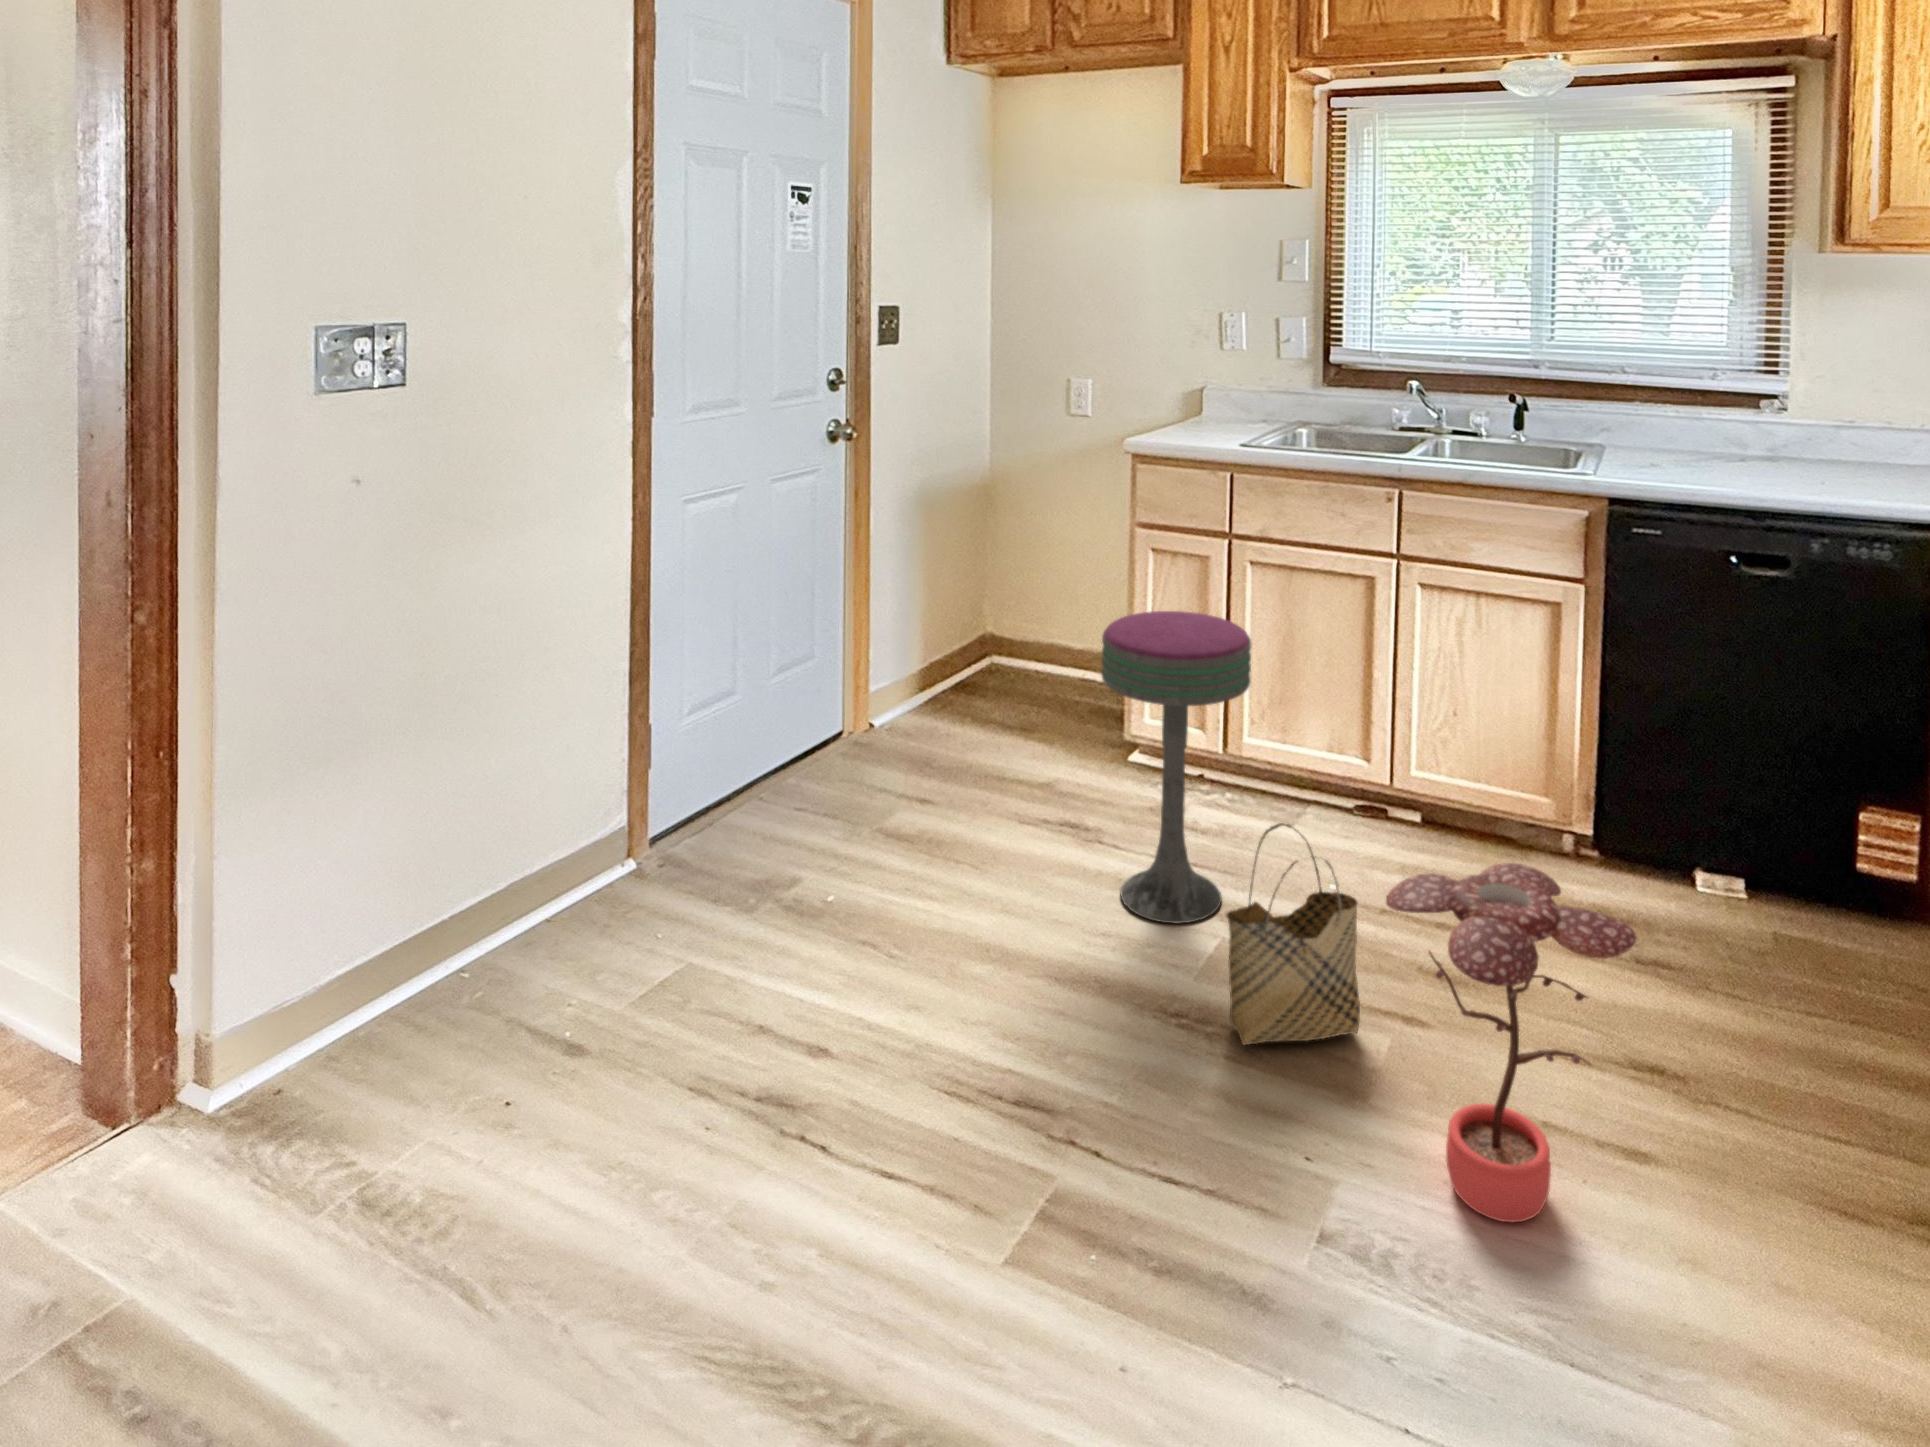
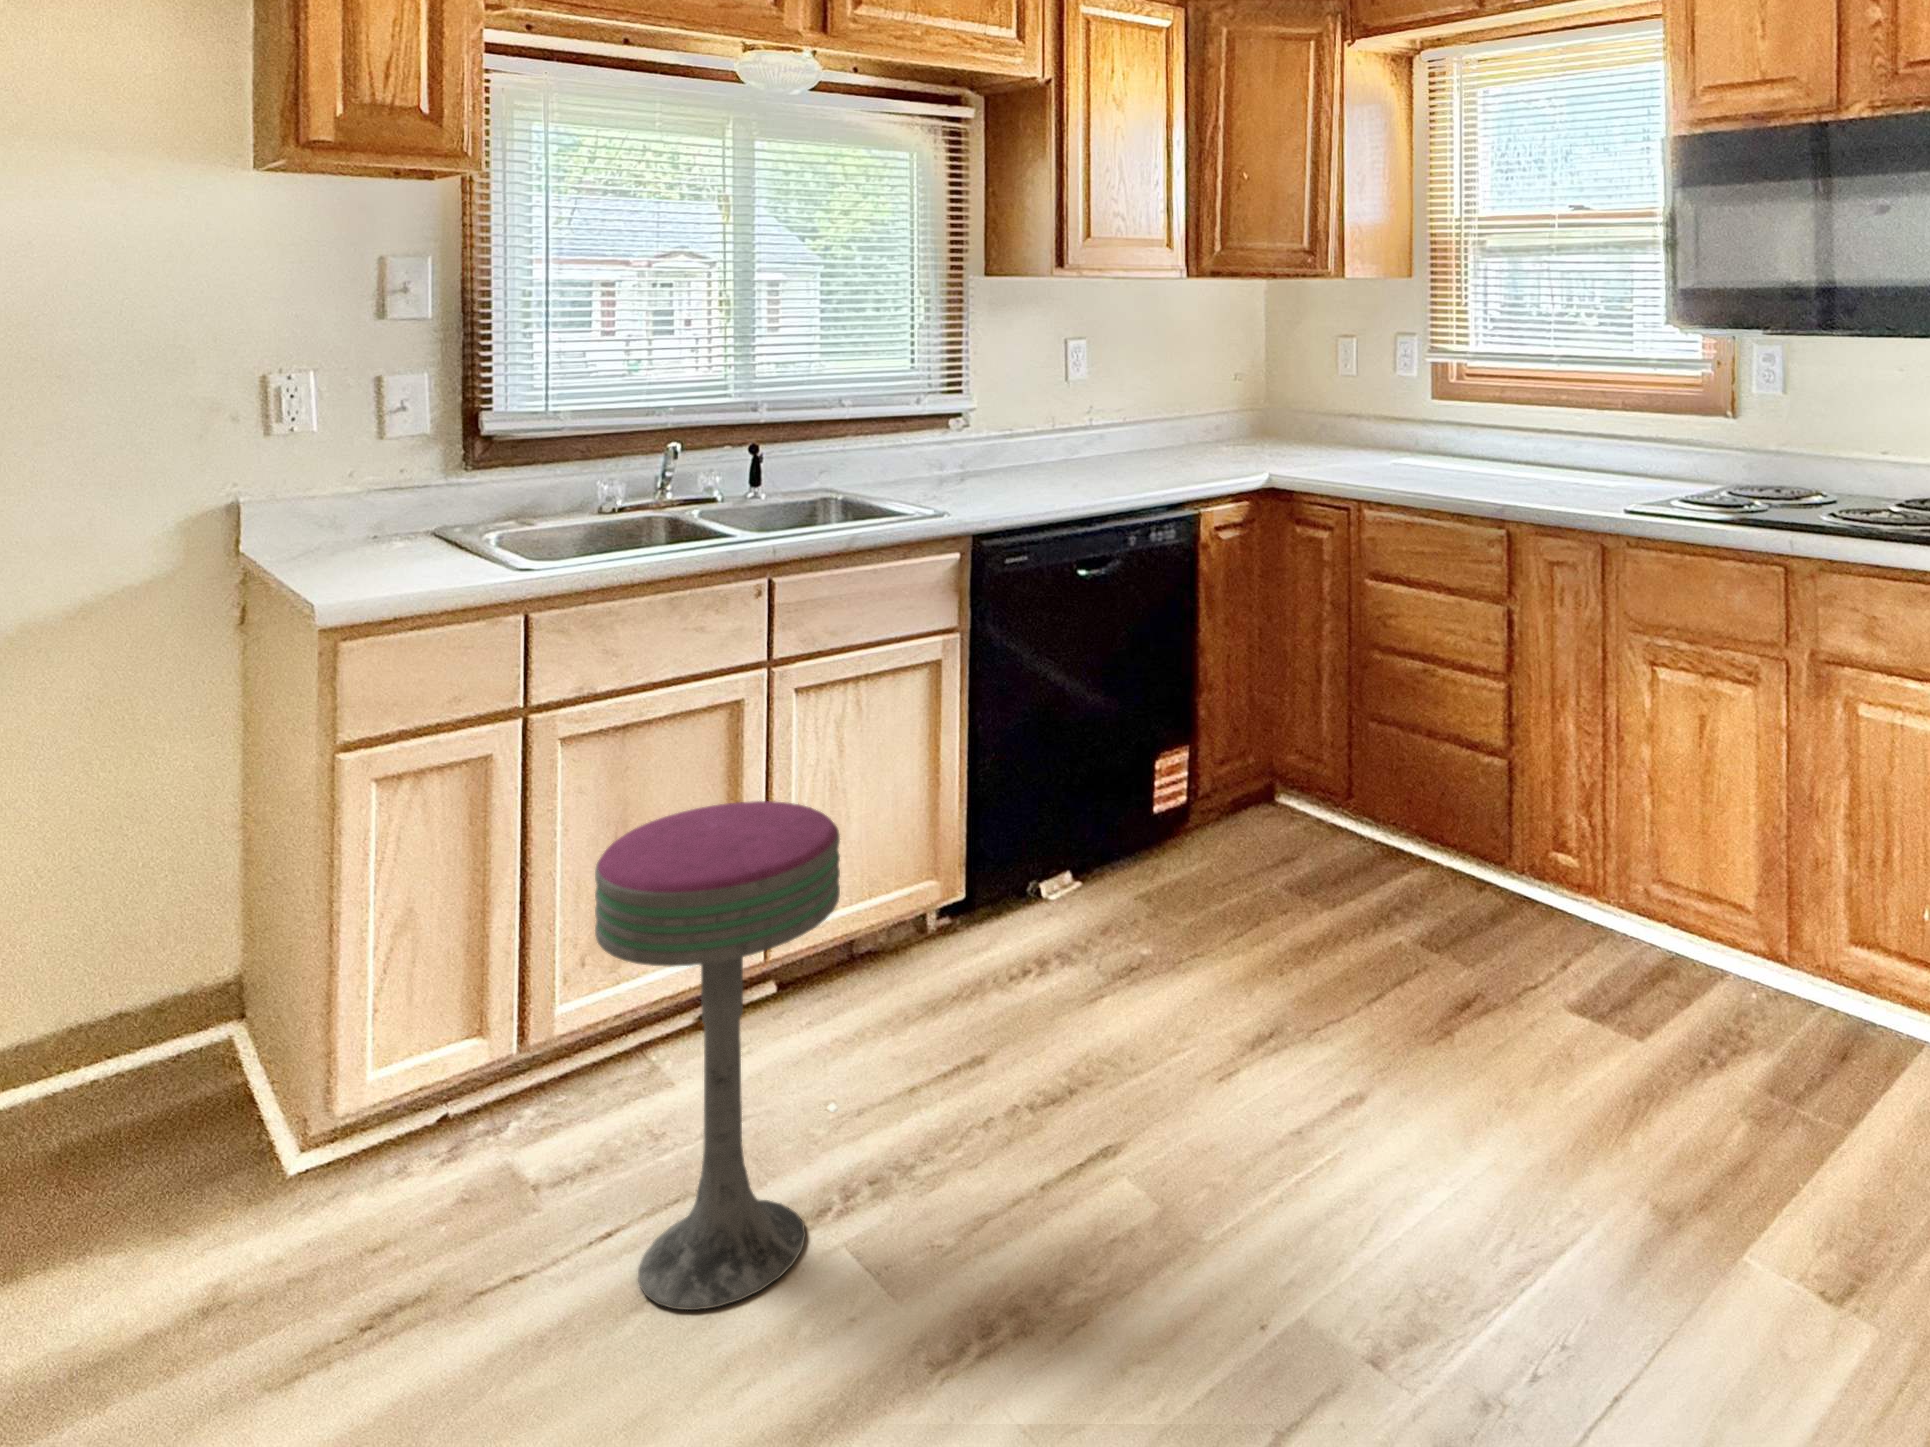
woven basket: present [1226,823,1360,1045] -> none [1017,982,1127,1275]
potted plant: present [1386,863,1637,1222] -> none [1272,852,1463,1197]

